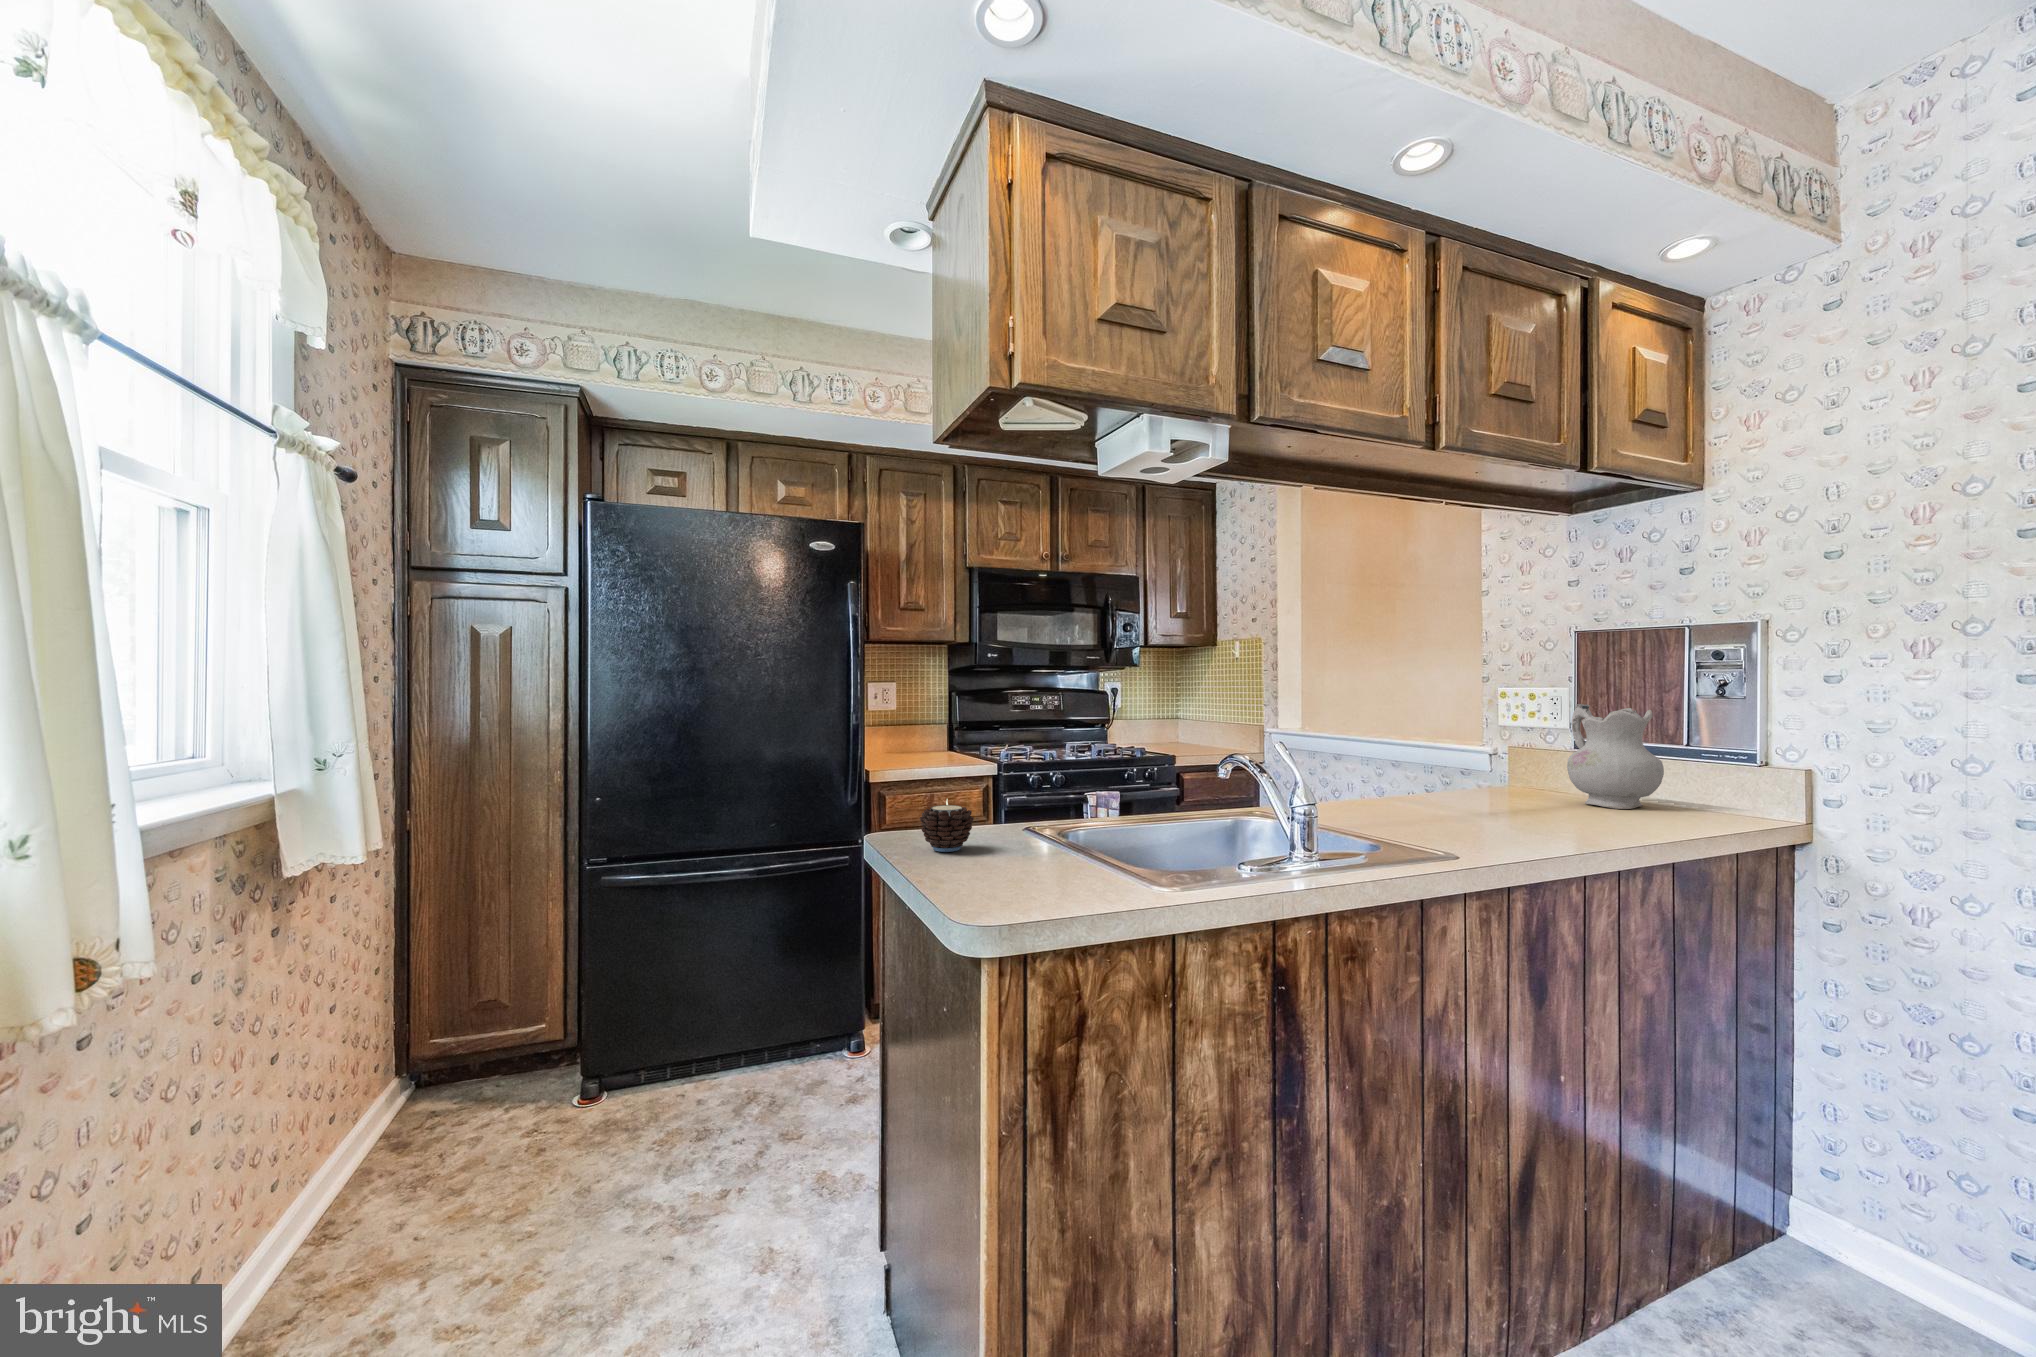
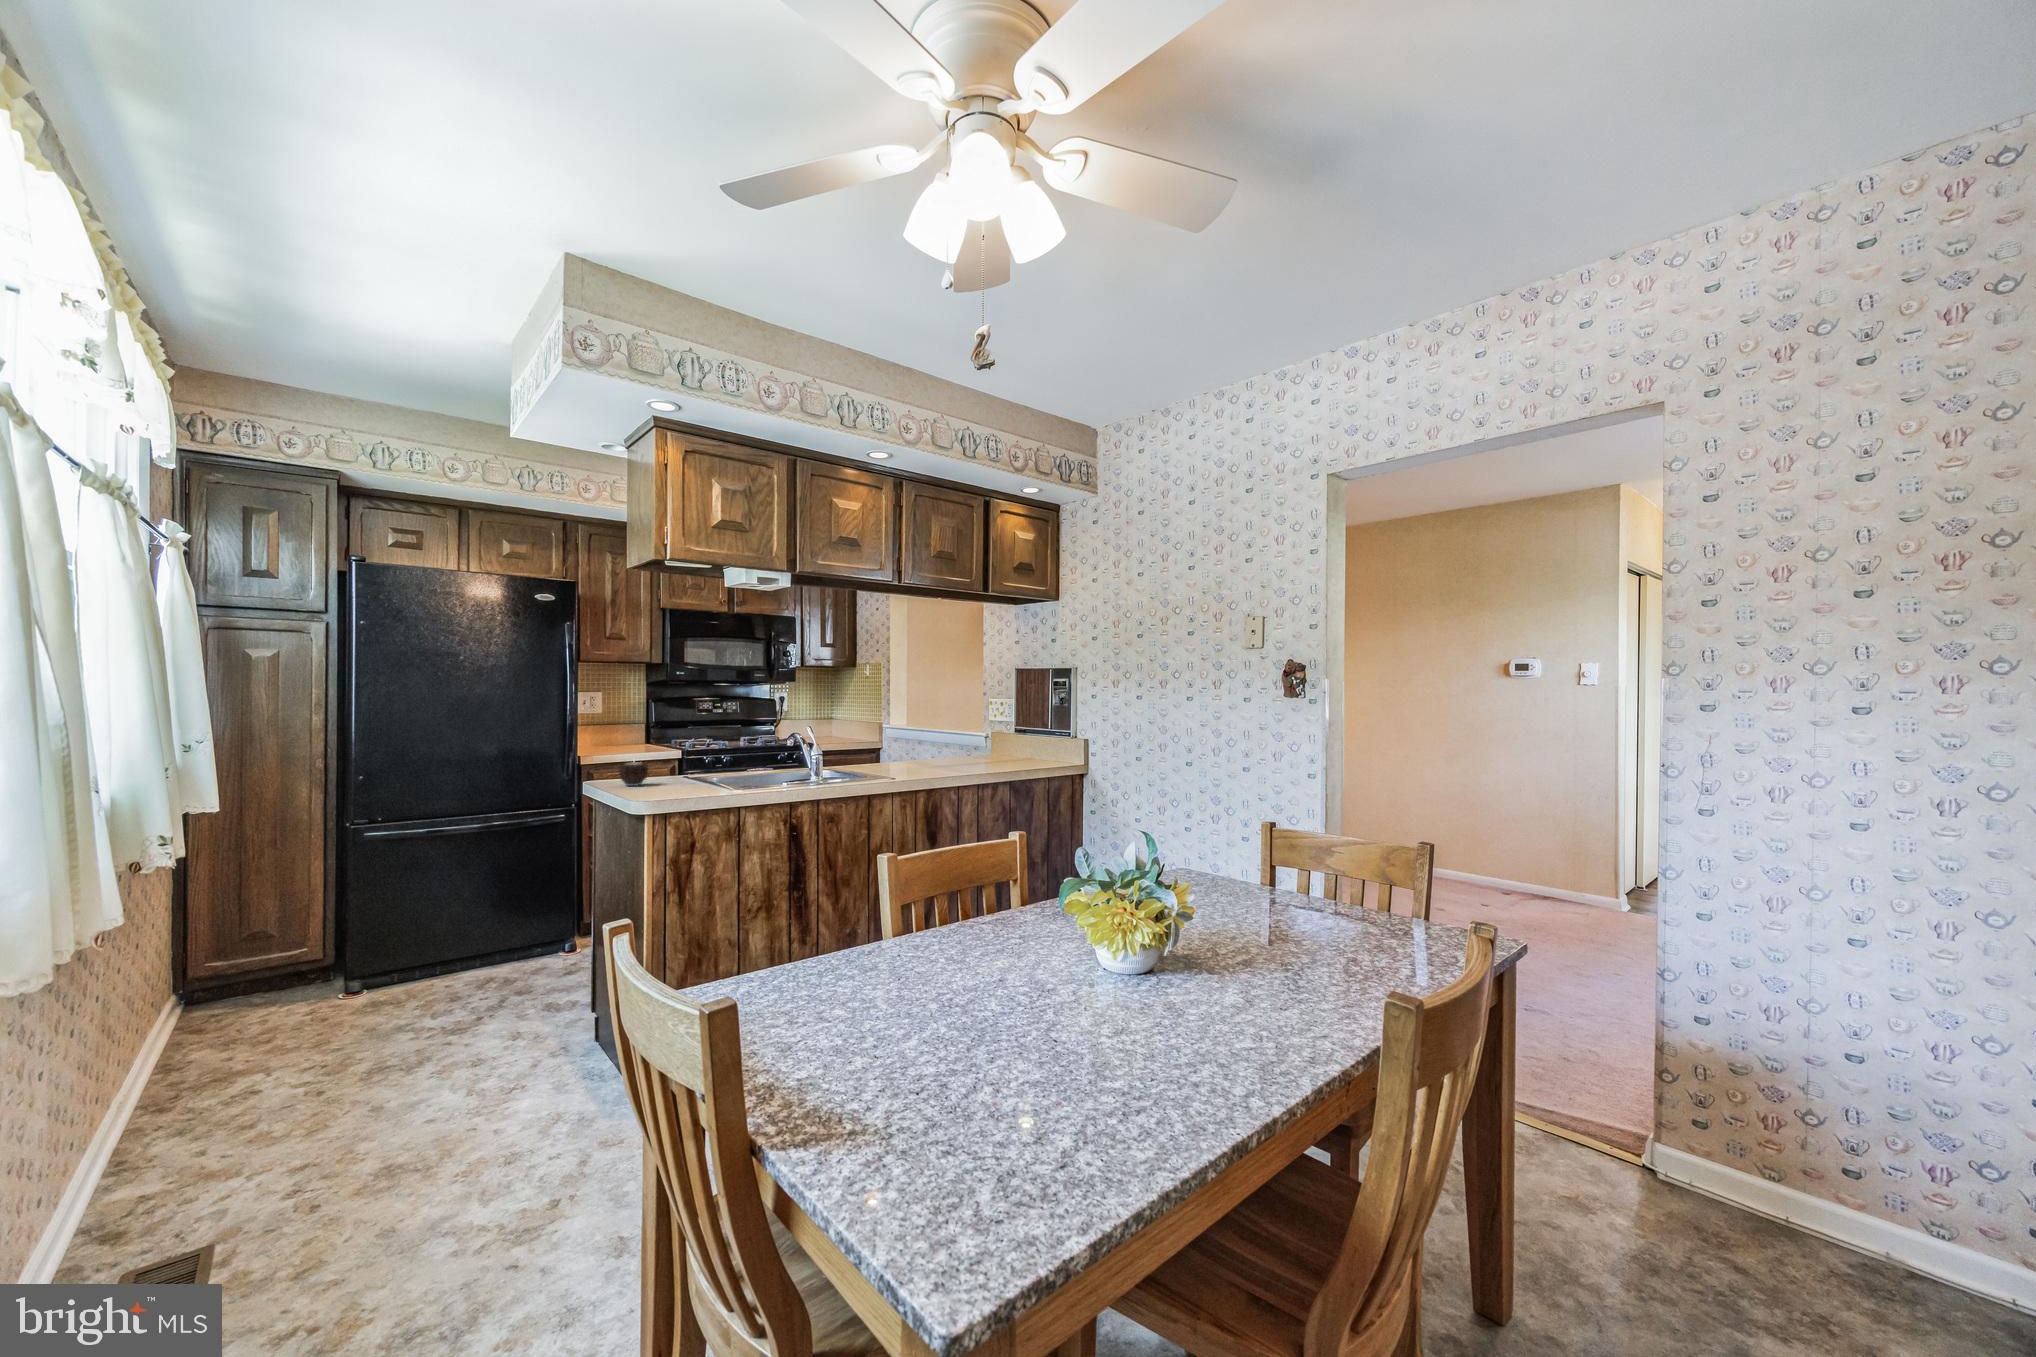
ceramic pitcher: present [1567,704,1664,809] -> none [996,706,1036,759]

